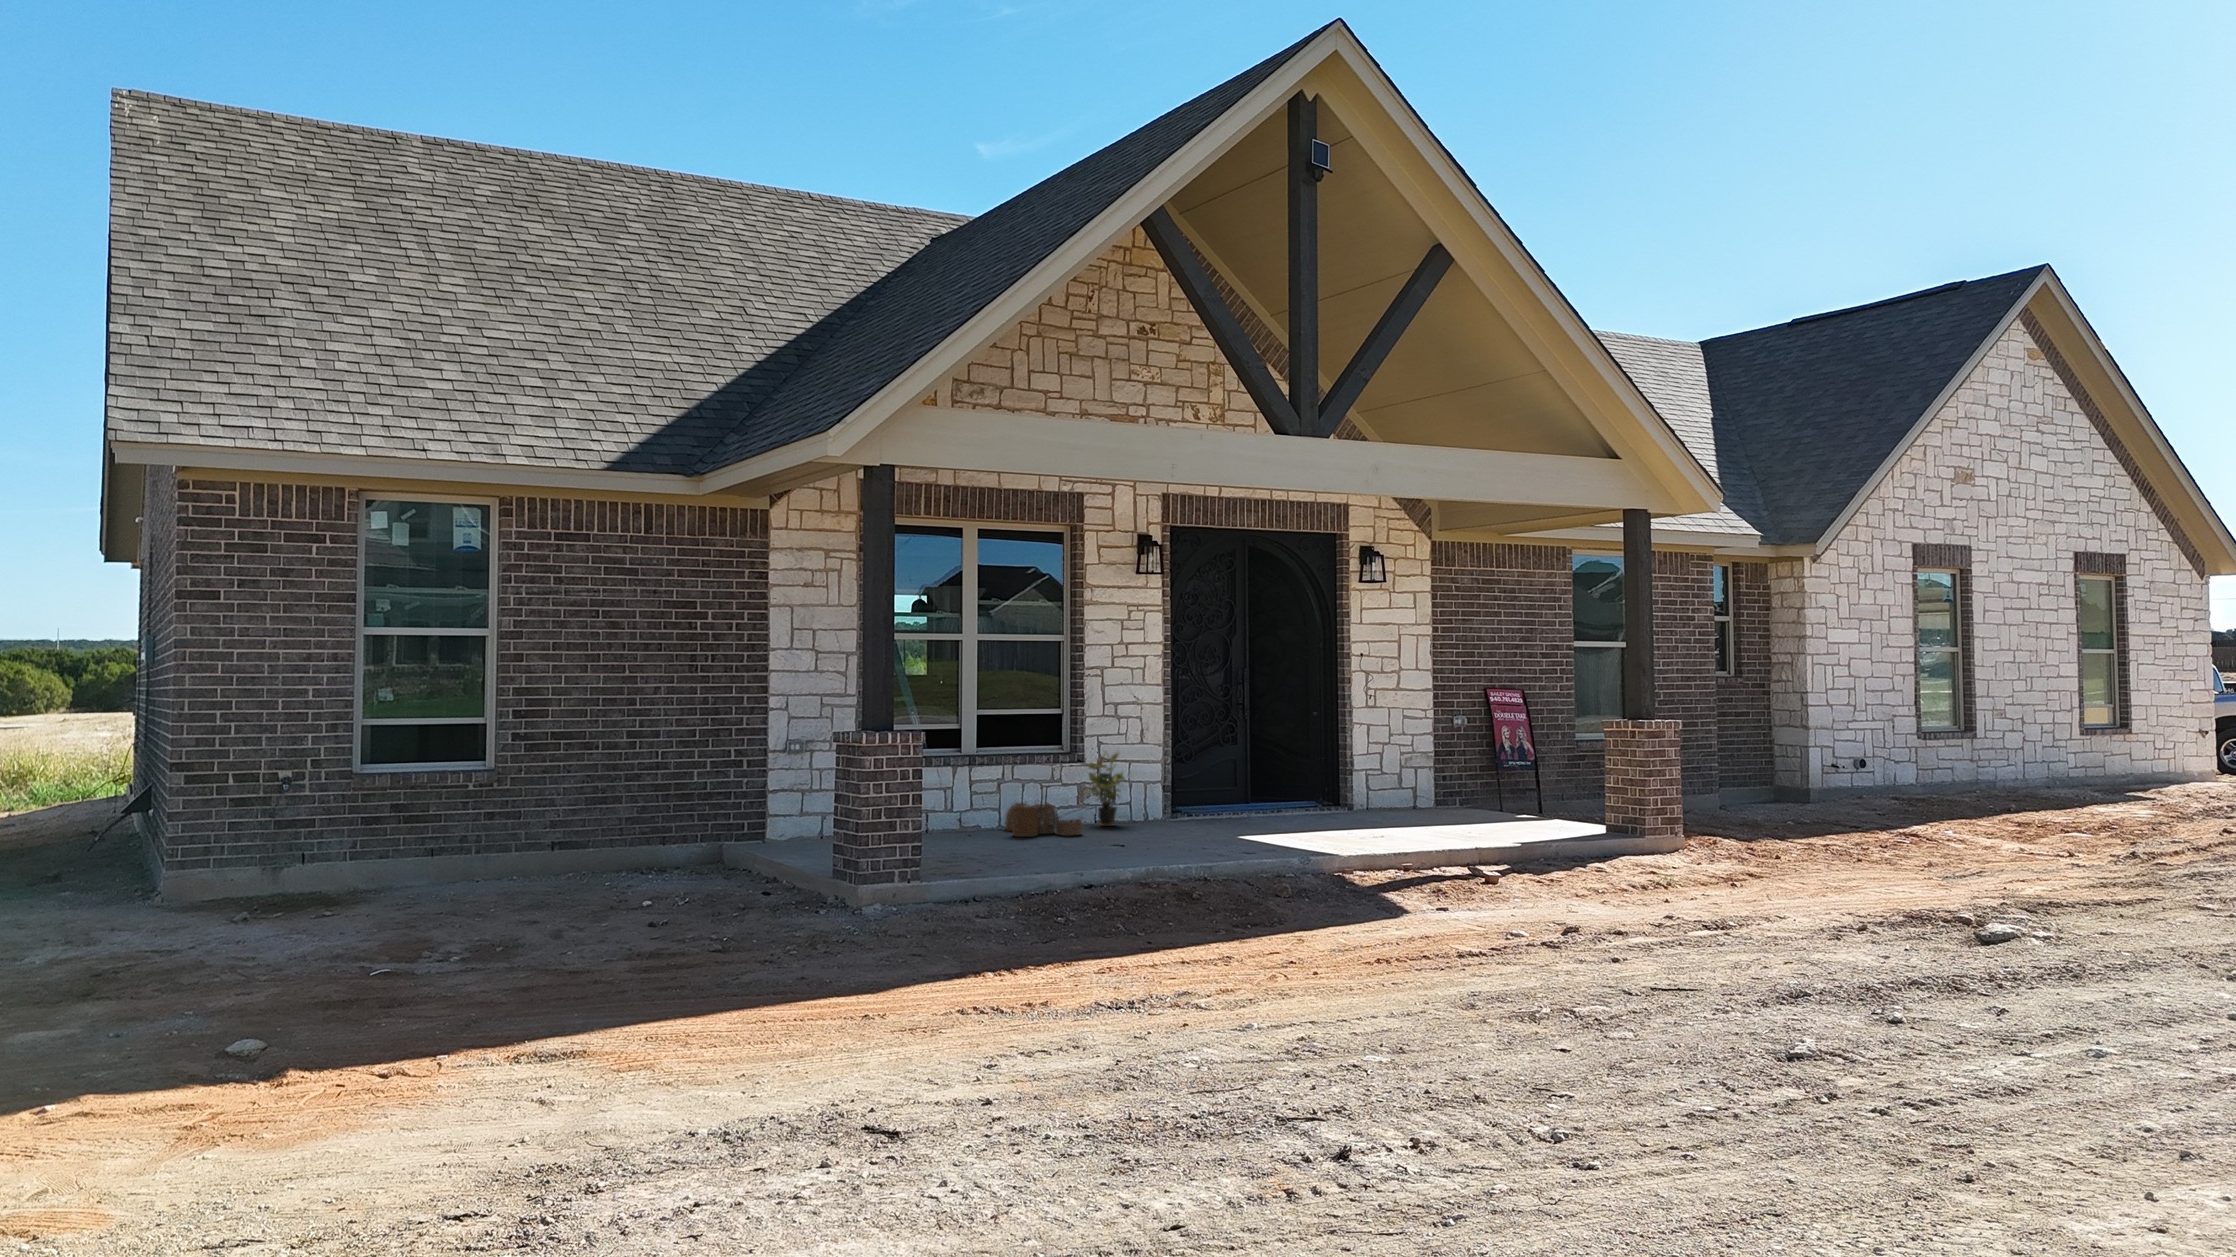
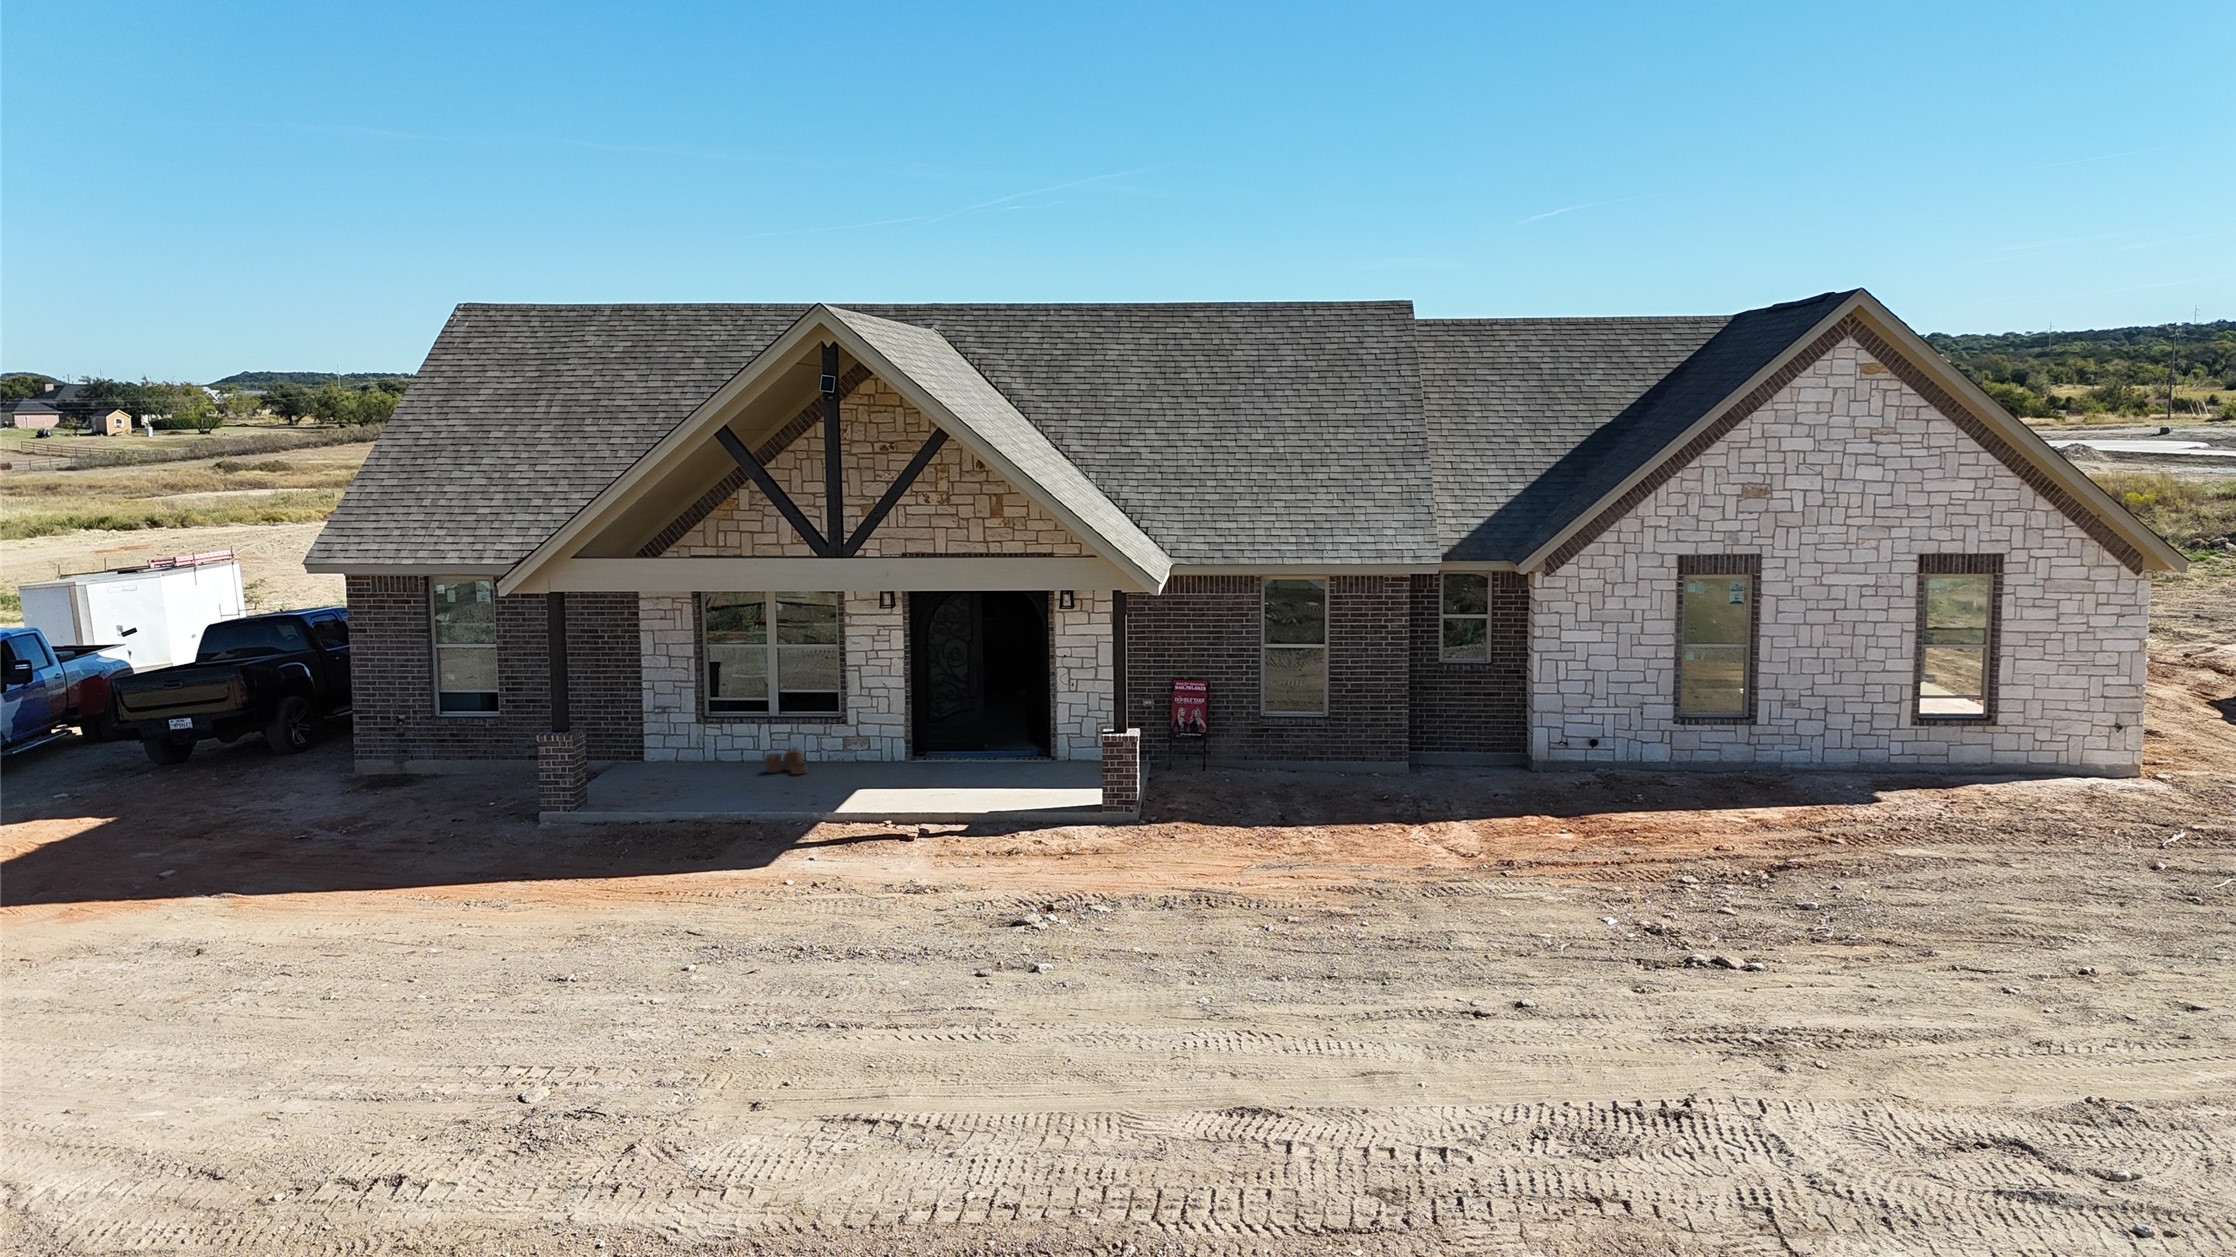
potted plant: present [1087,751,1125,826] -> none [835,718,861,766]

